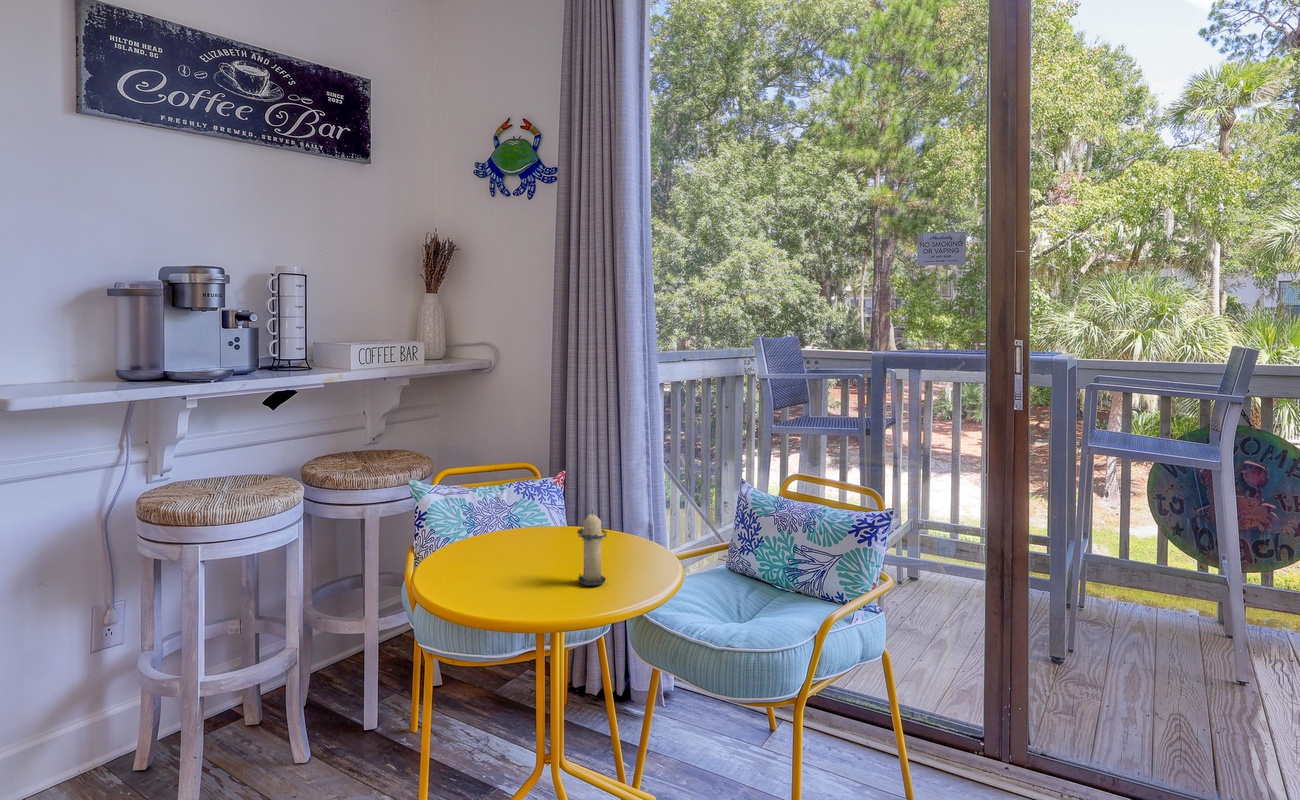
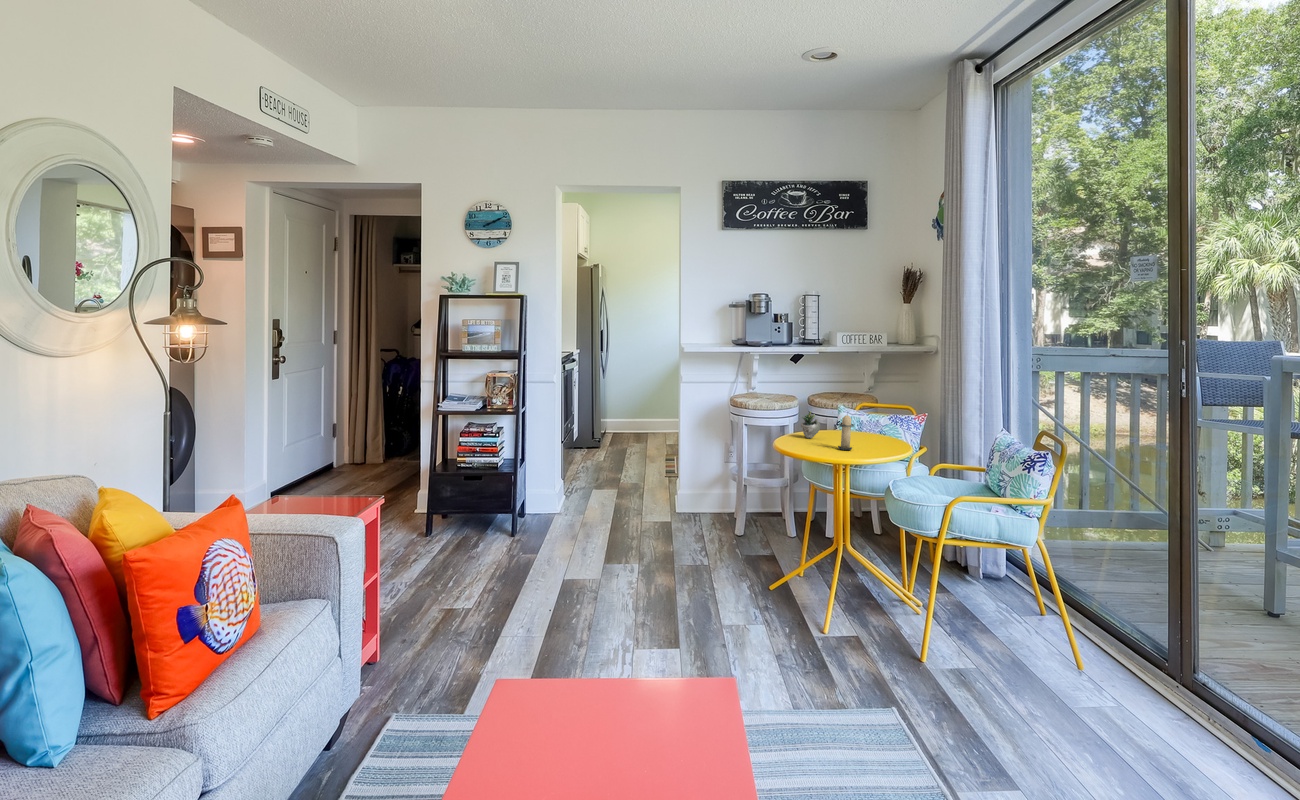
succulent plant: none [456,507,534,569] -> present [801,411,833,438]

